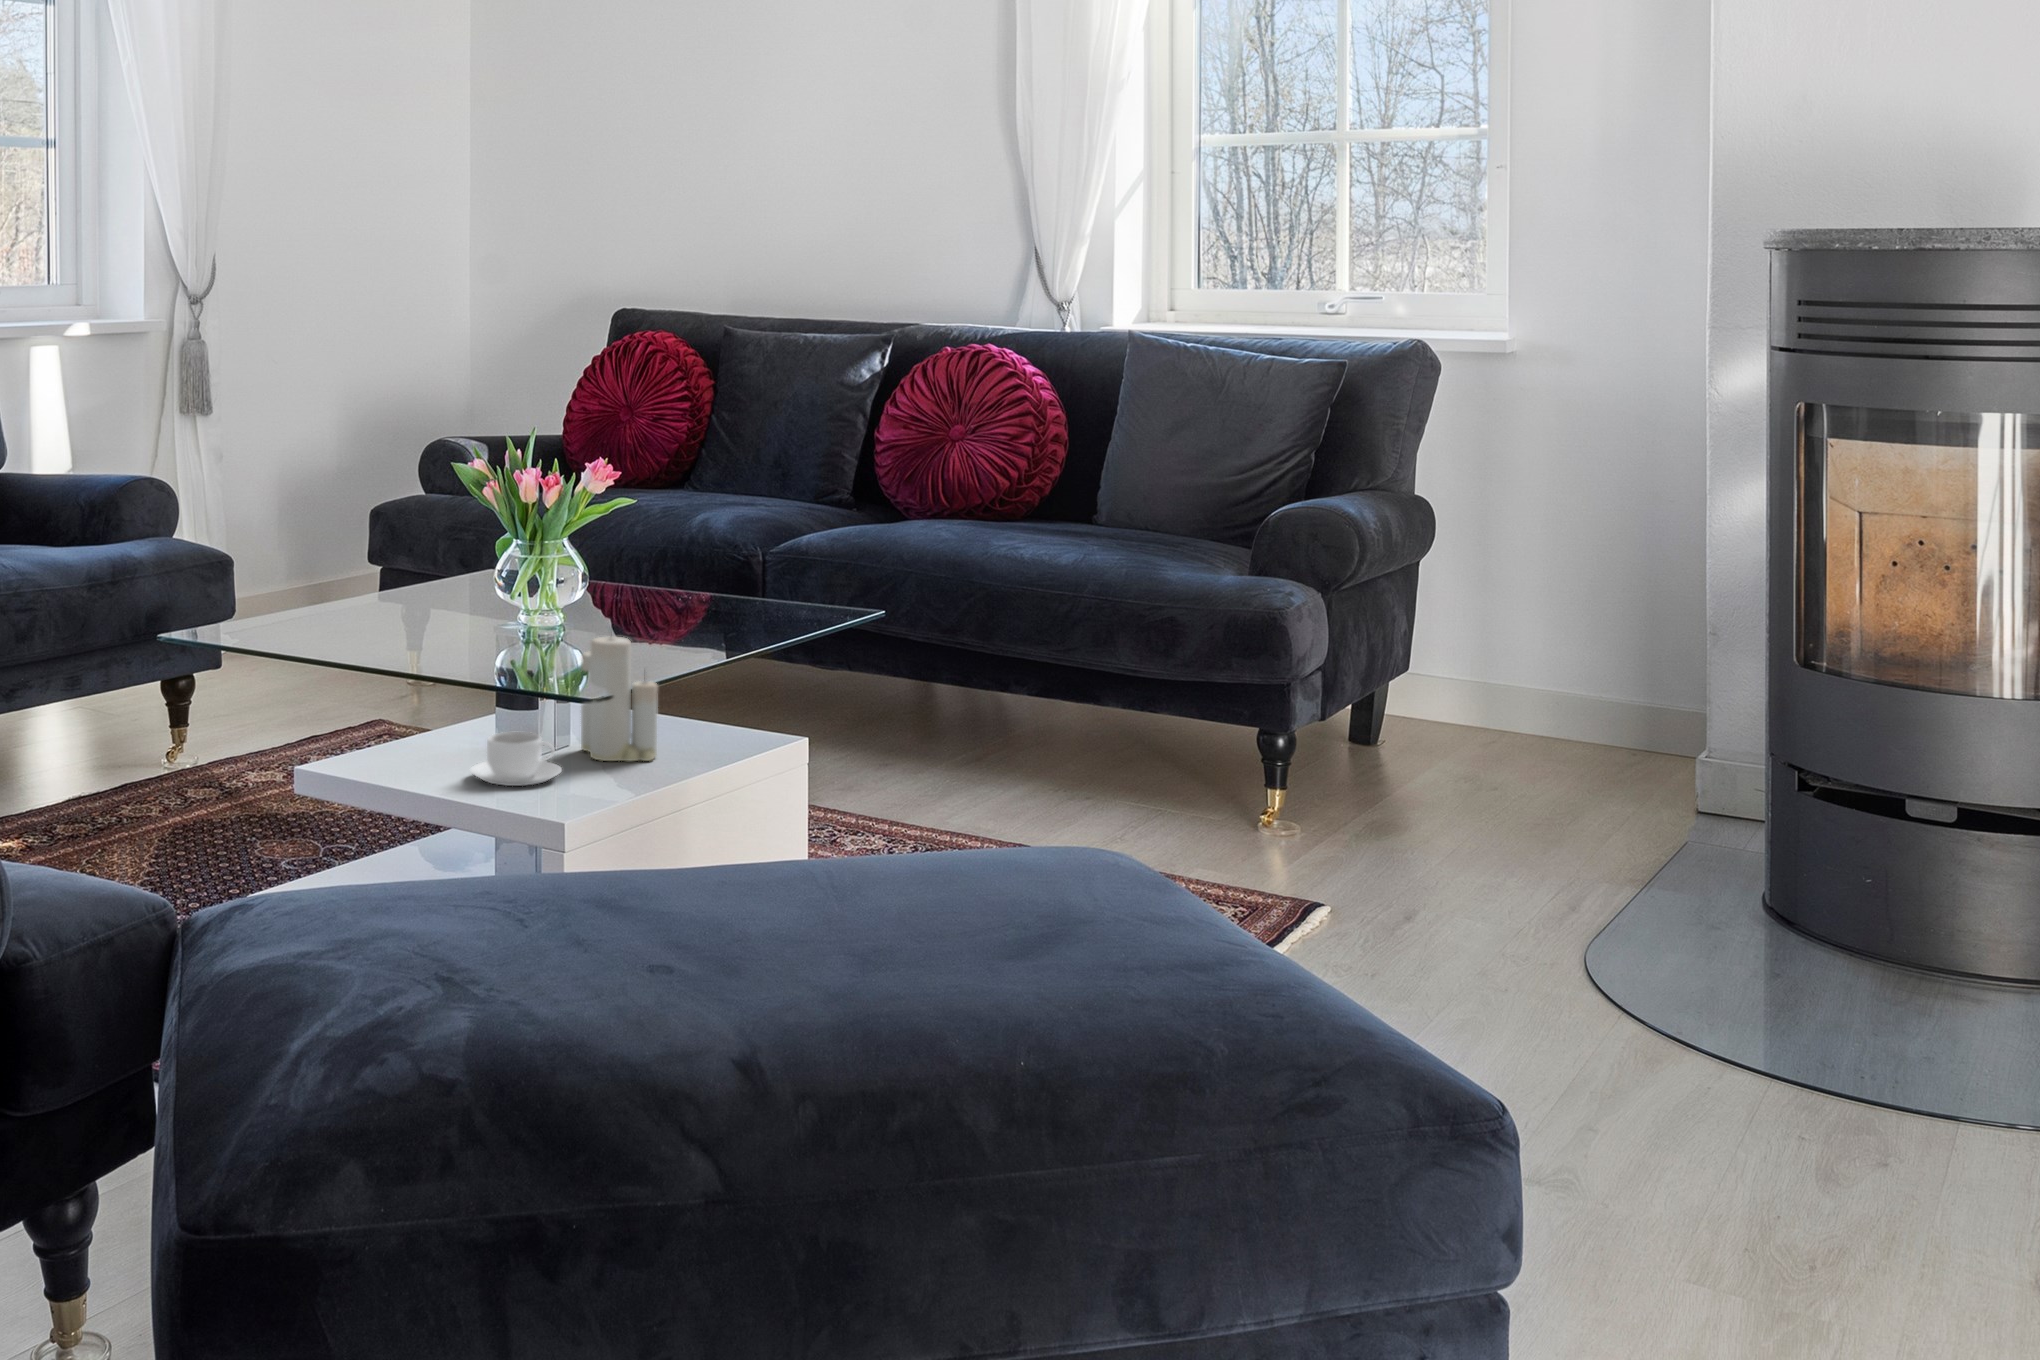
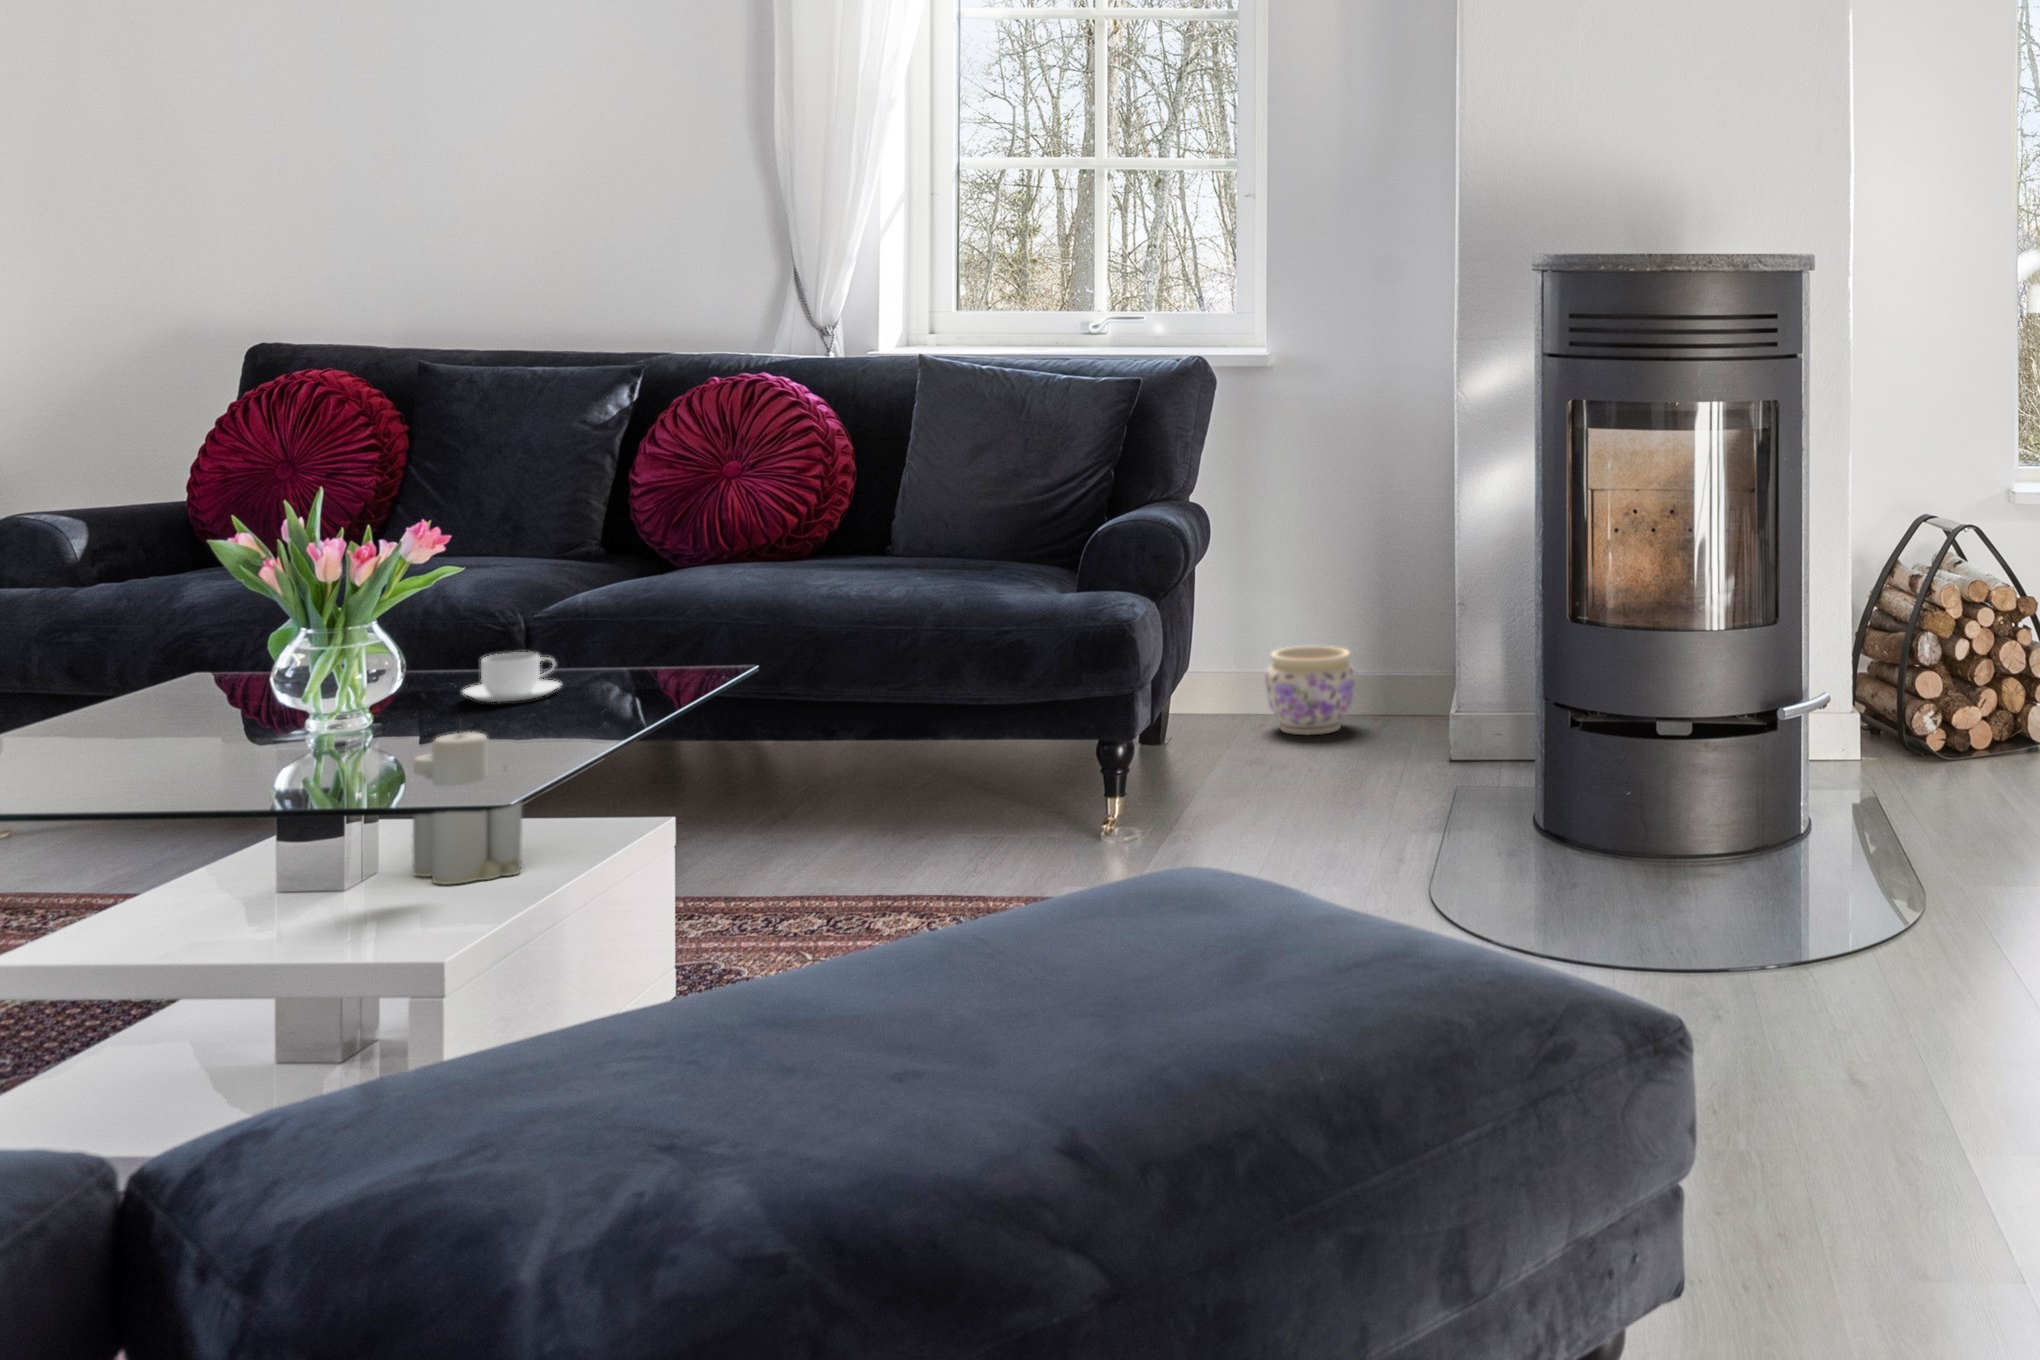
planter: none [1493,660,1601,760] -> present [1265,646,1356,735]
coffee cup: present [470,732,562,786] -> present [463,652,560,702]

